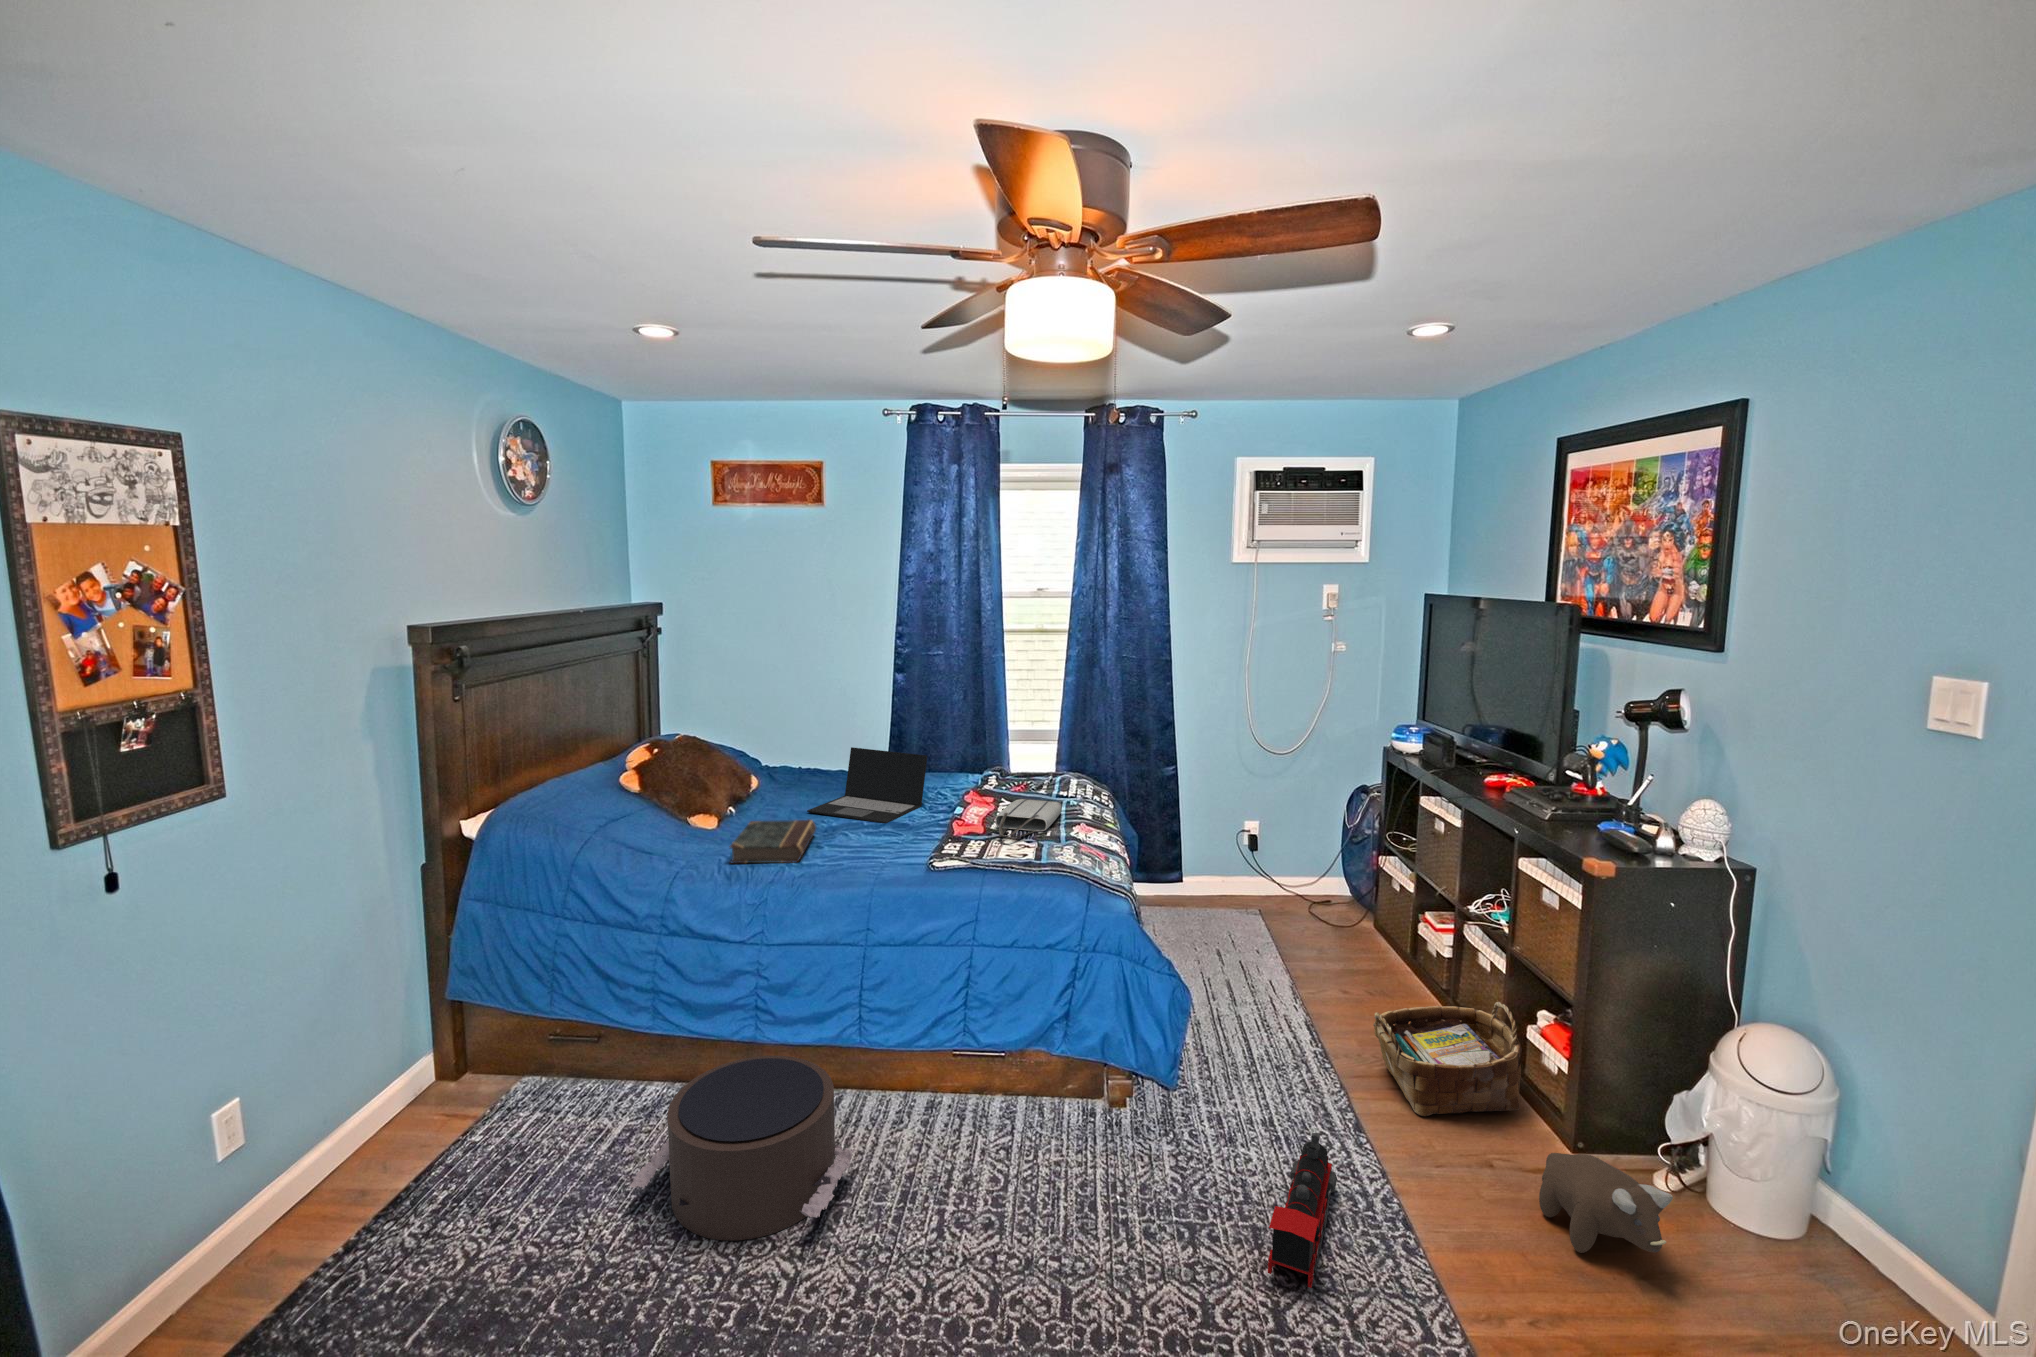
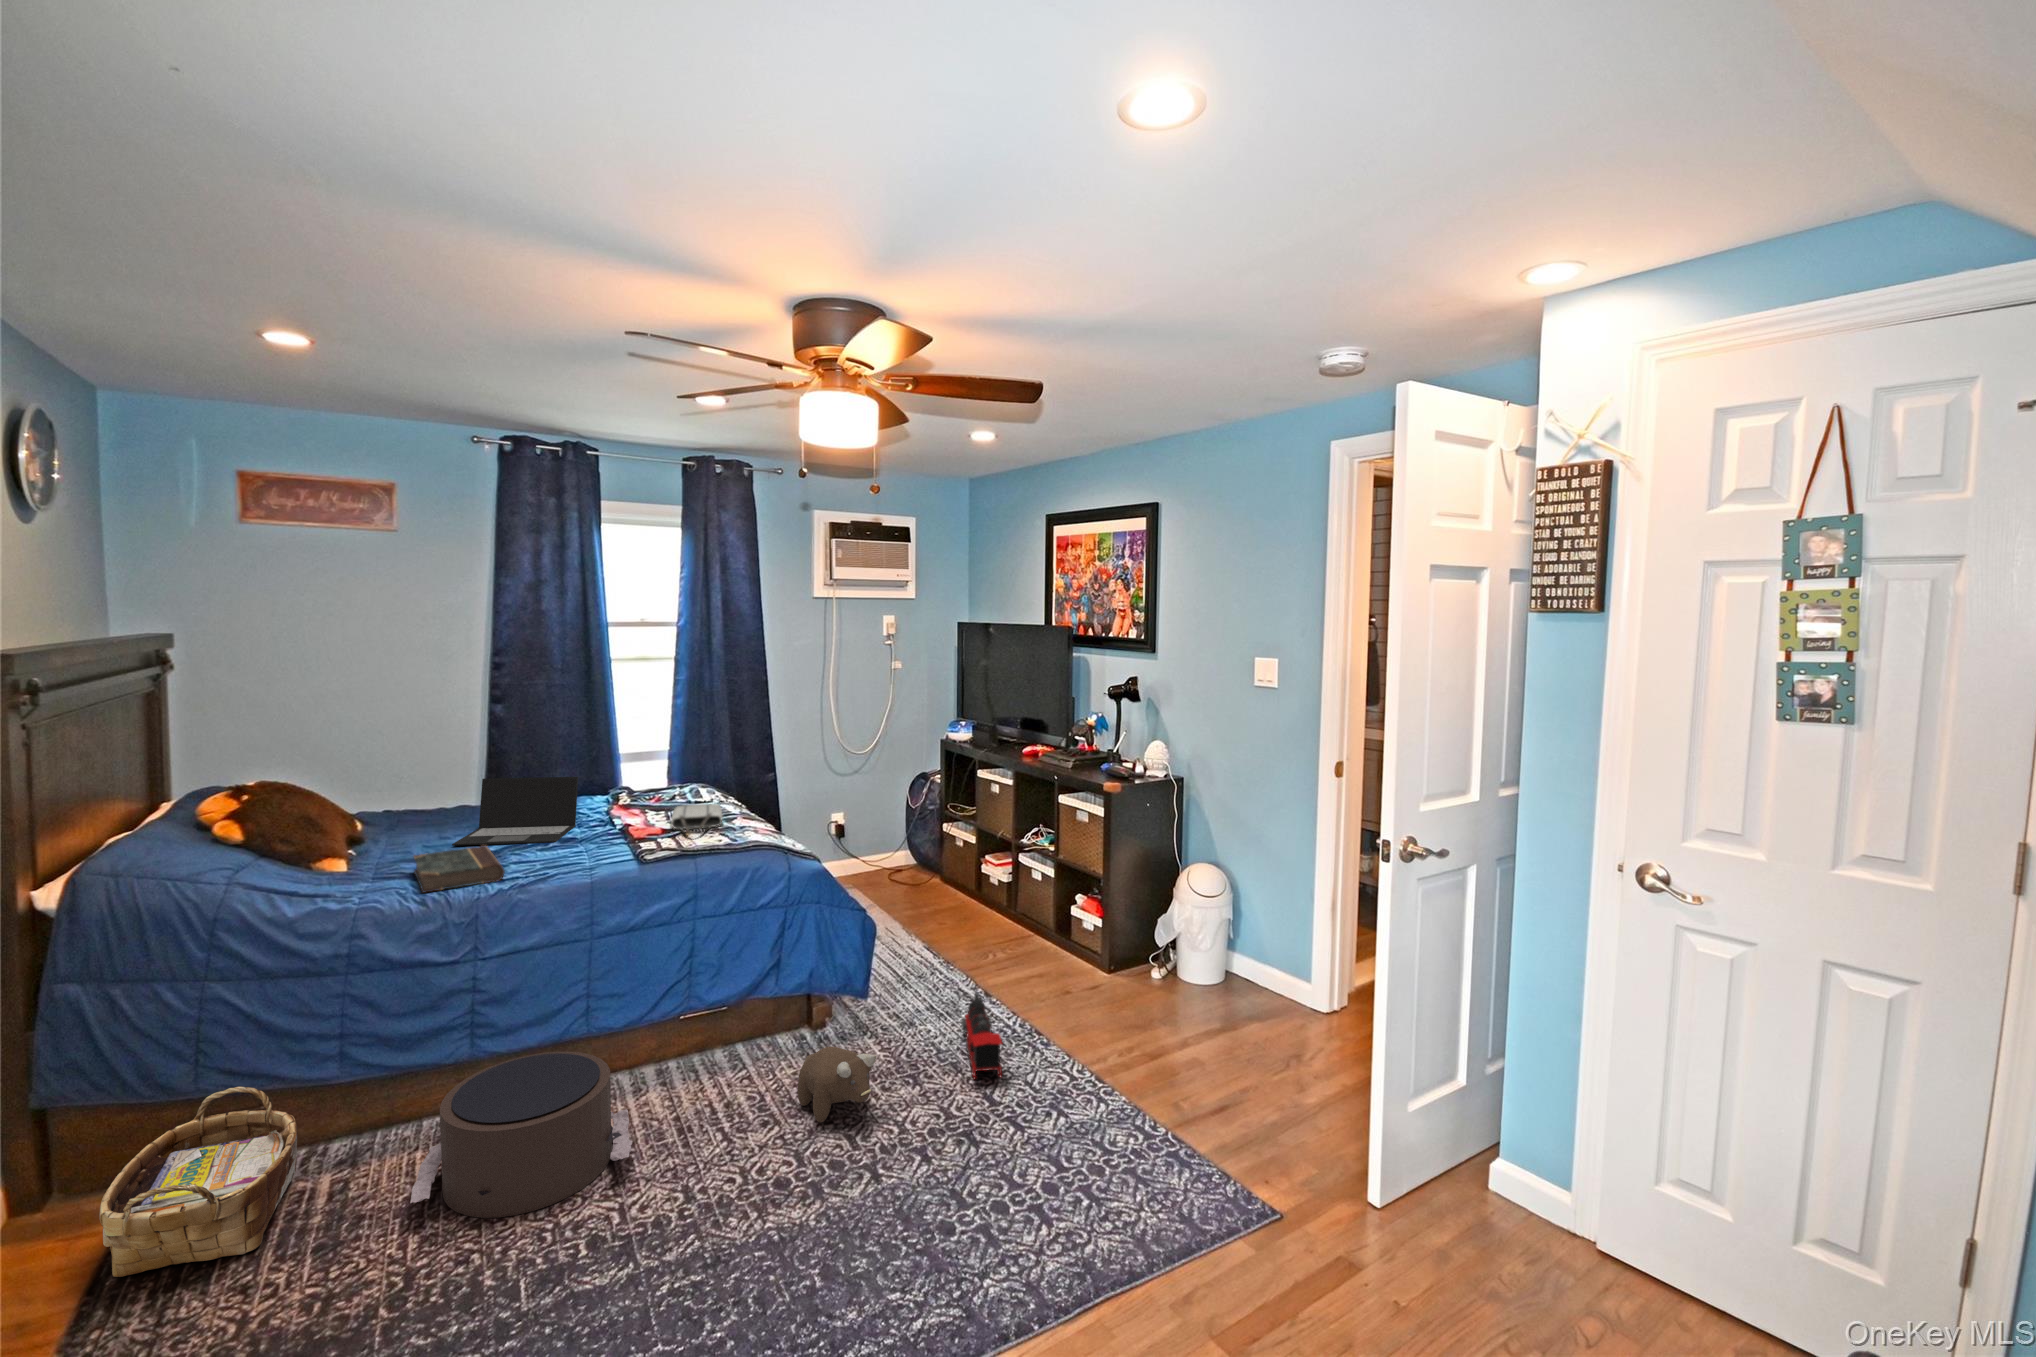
woven basket: present [1373,1002,1522,1116] -> present [100,1087,298,1277]
plush toy: present [1539,1153,1673,1253] -> present [798,1046,876,1123]

